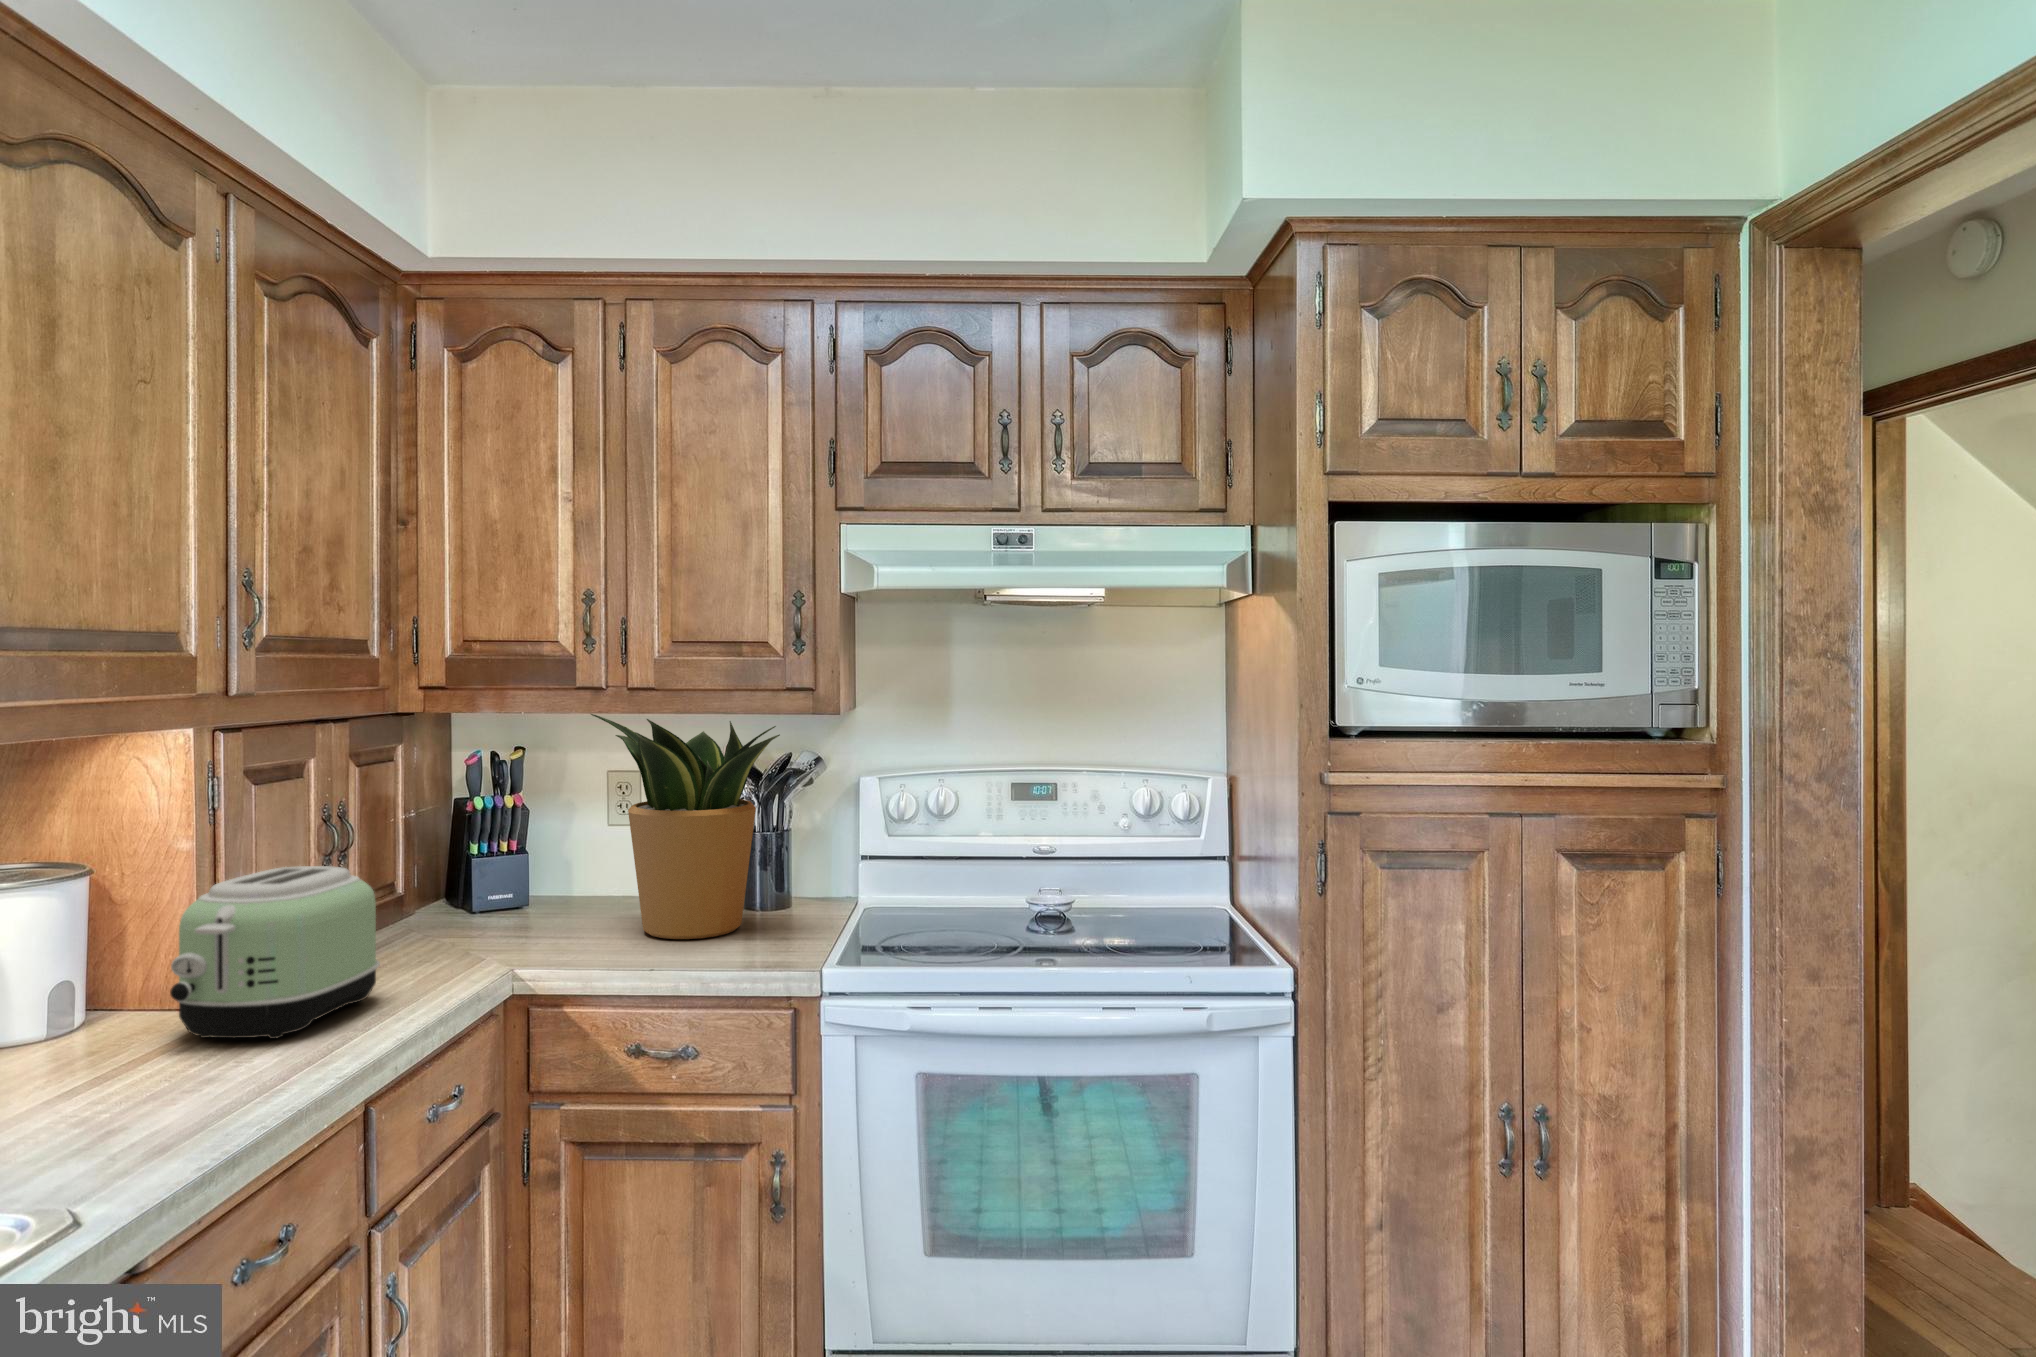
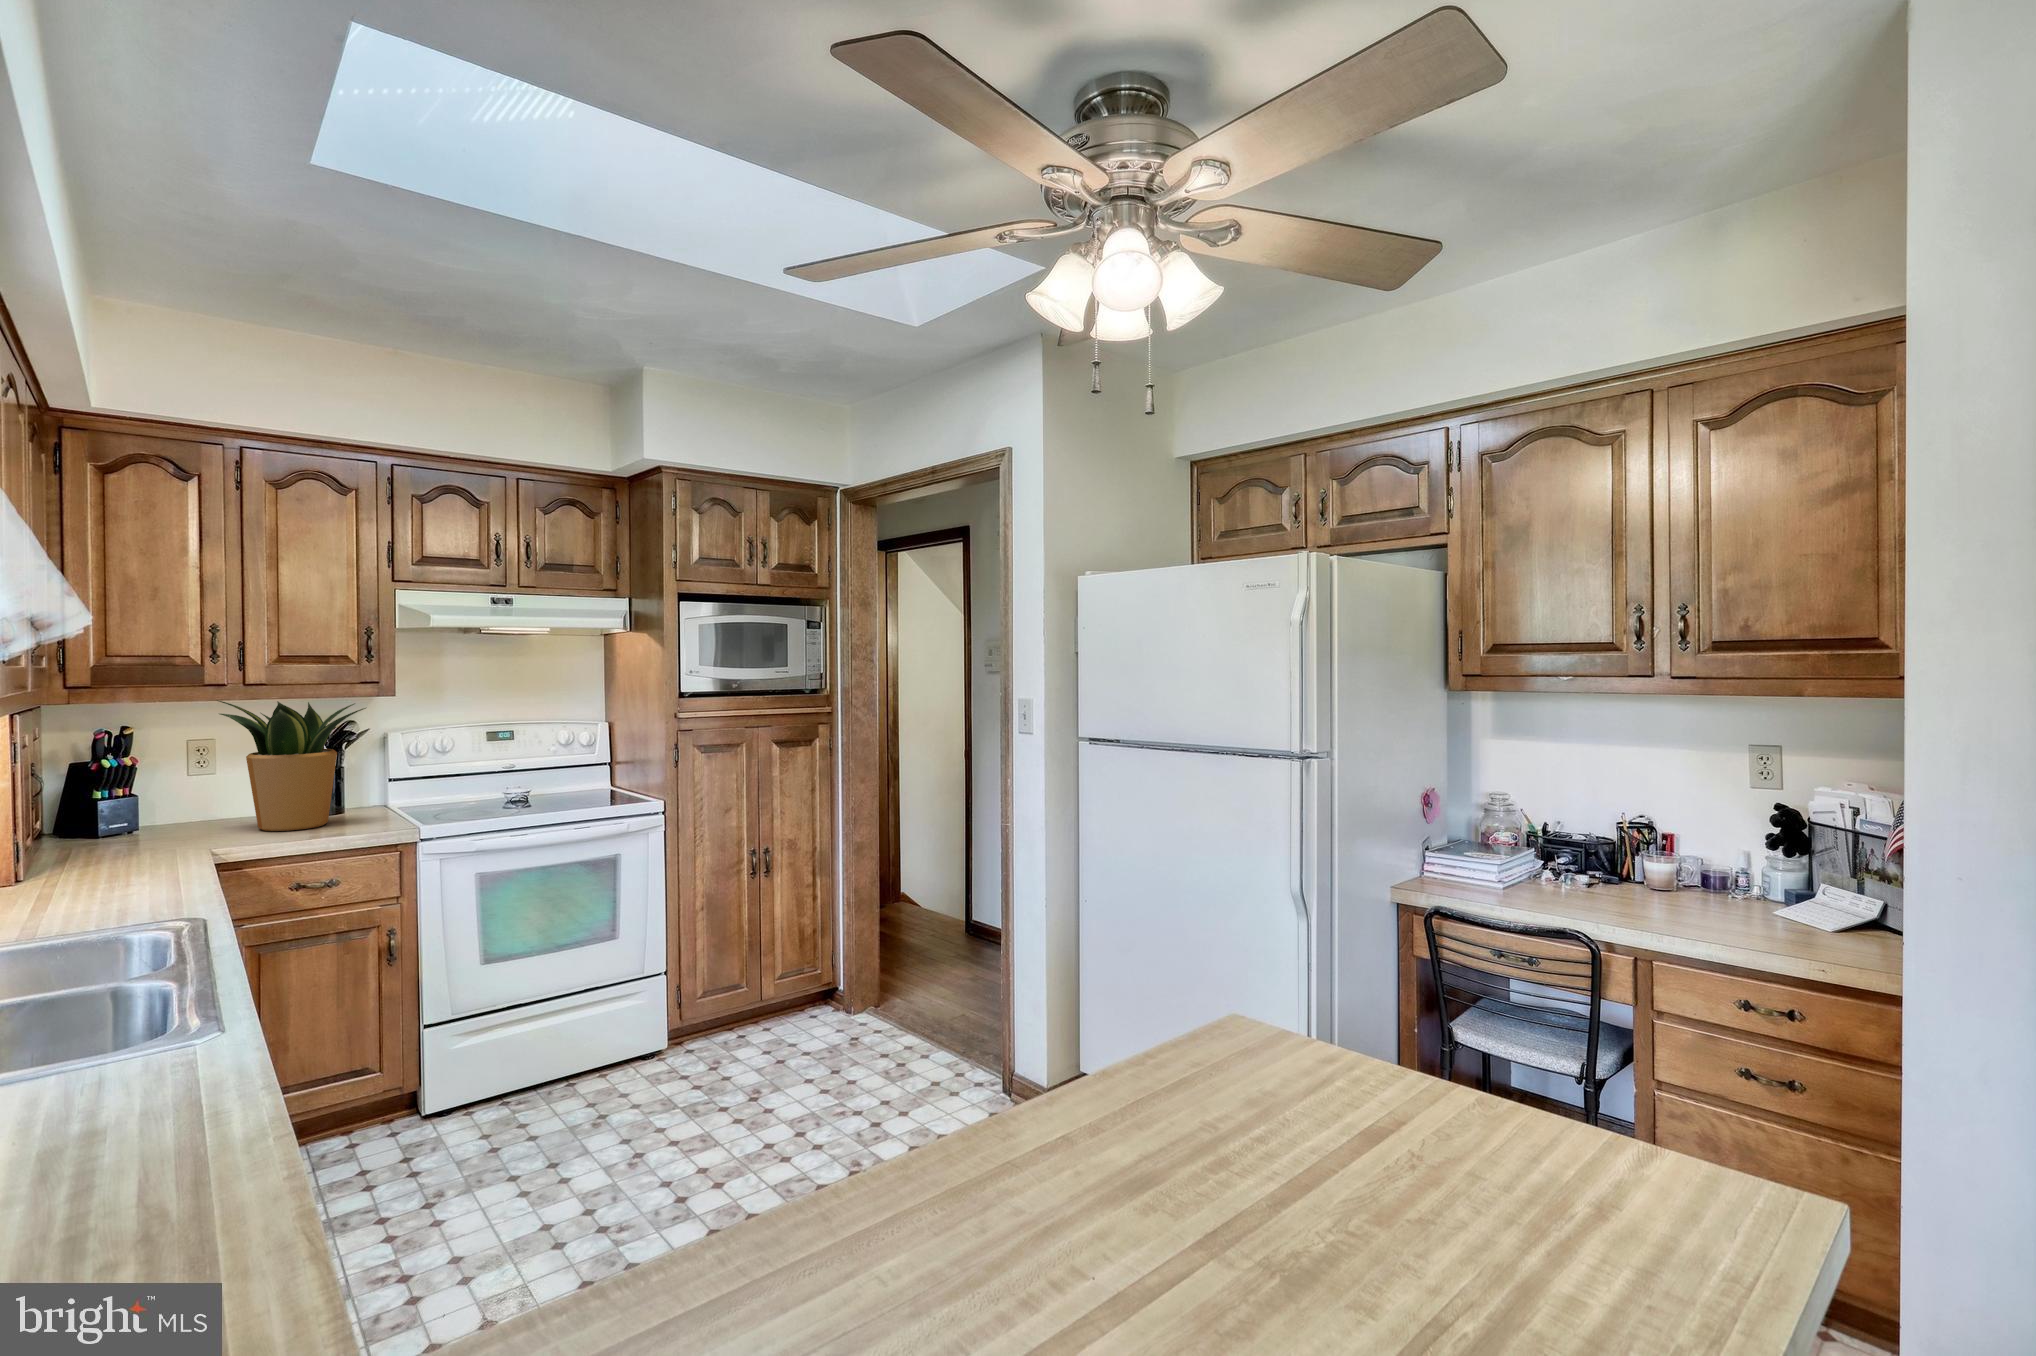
toaster: present [170,866,380,1039] -> none [47,792,159,889]

